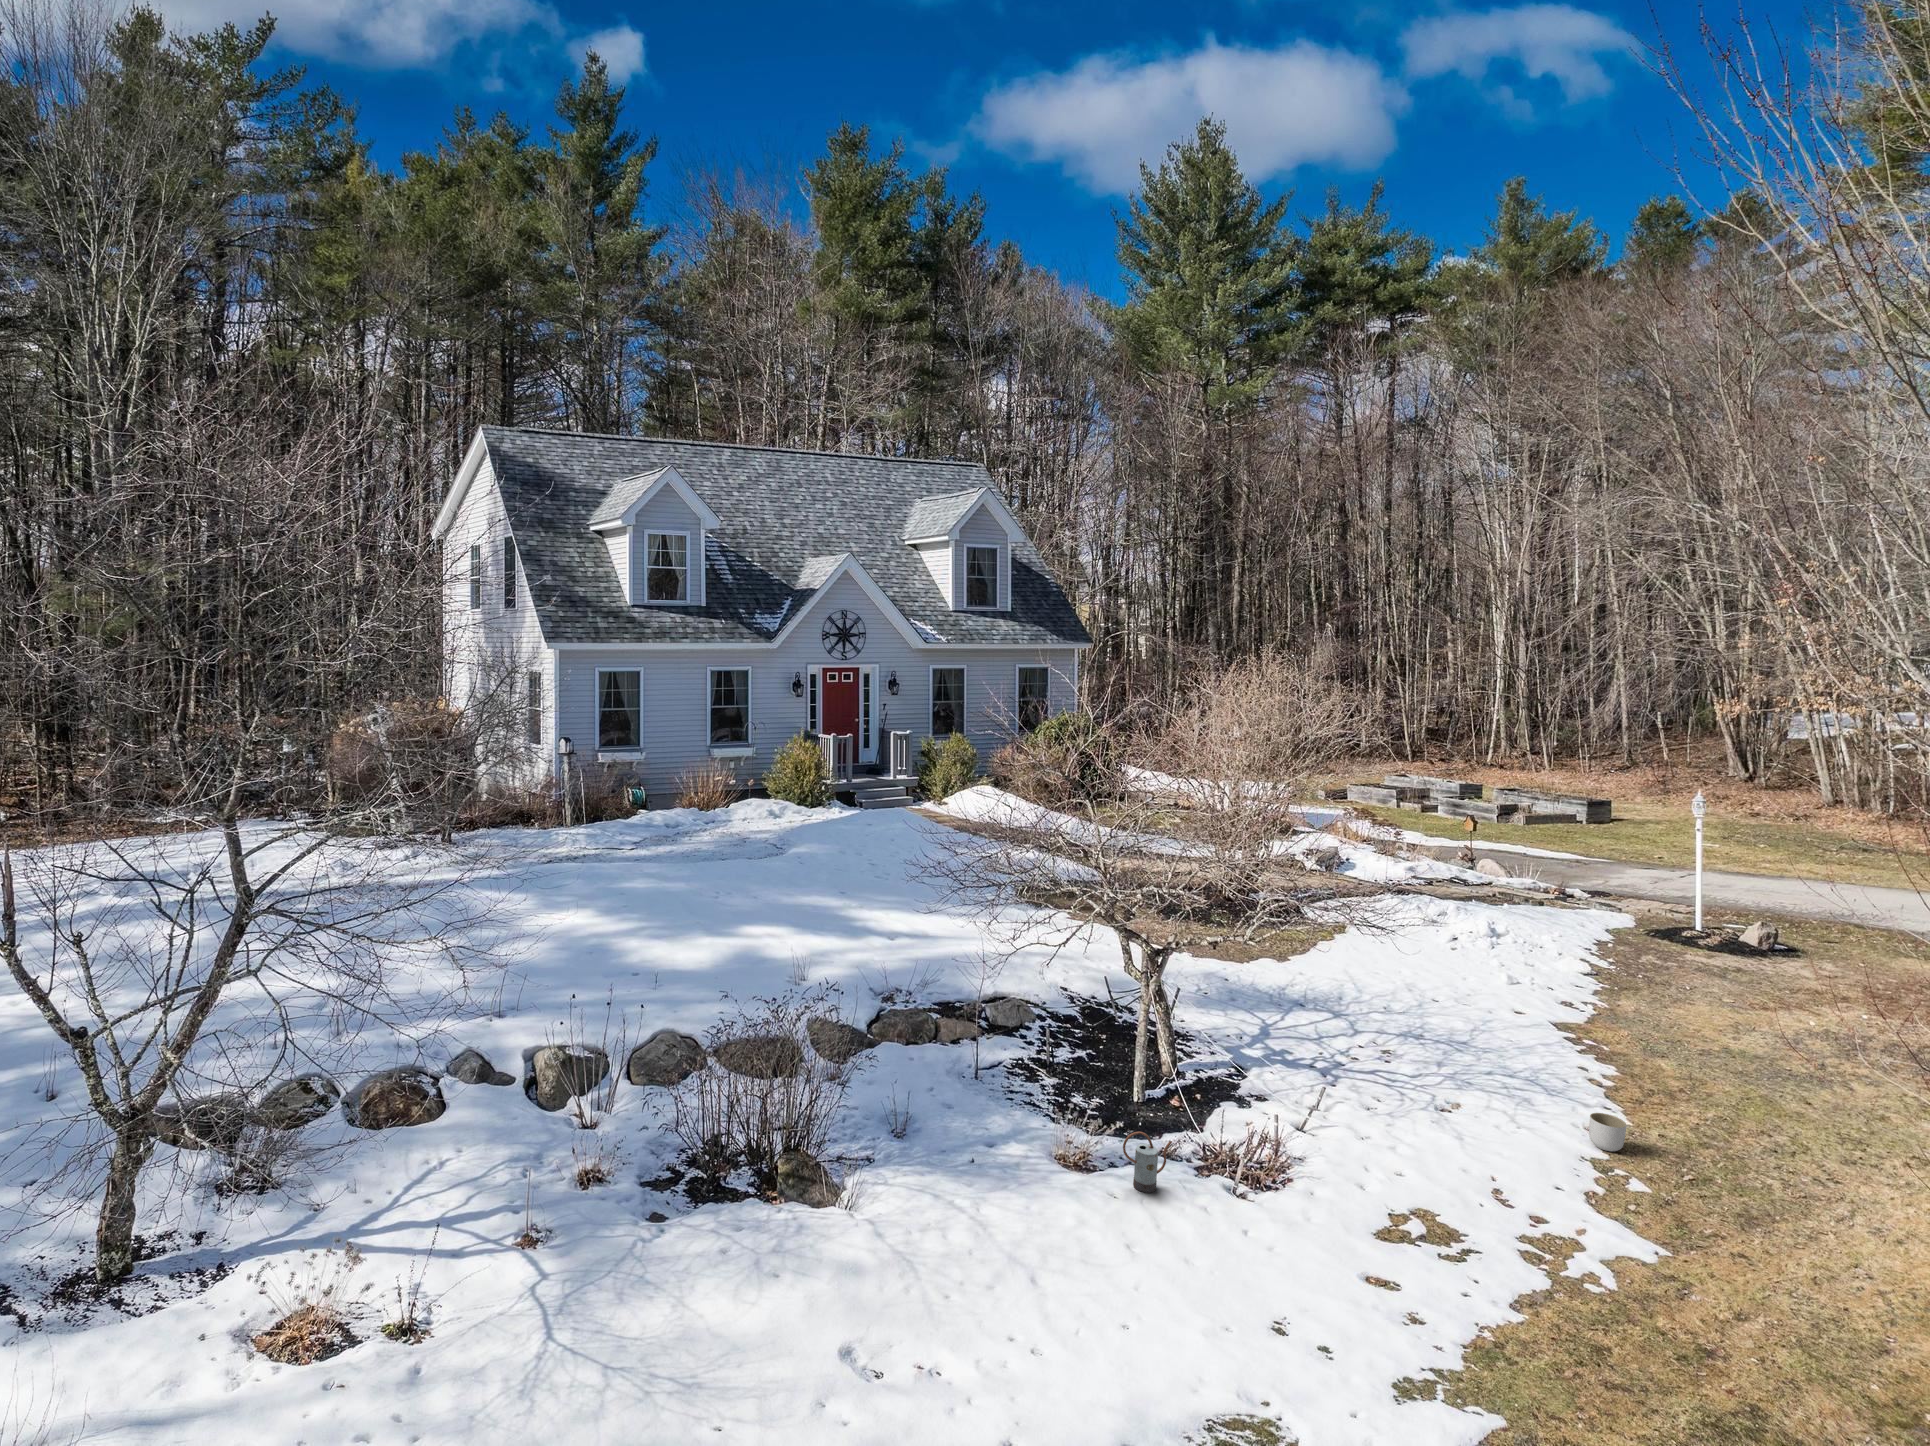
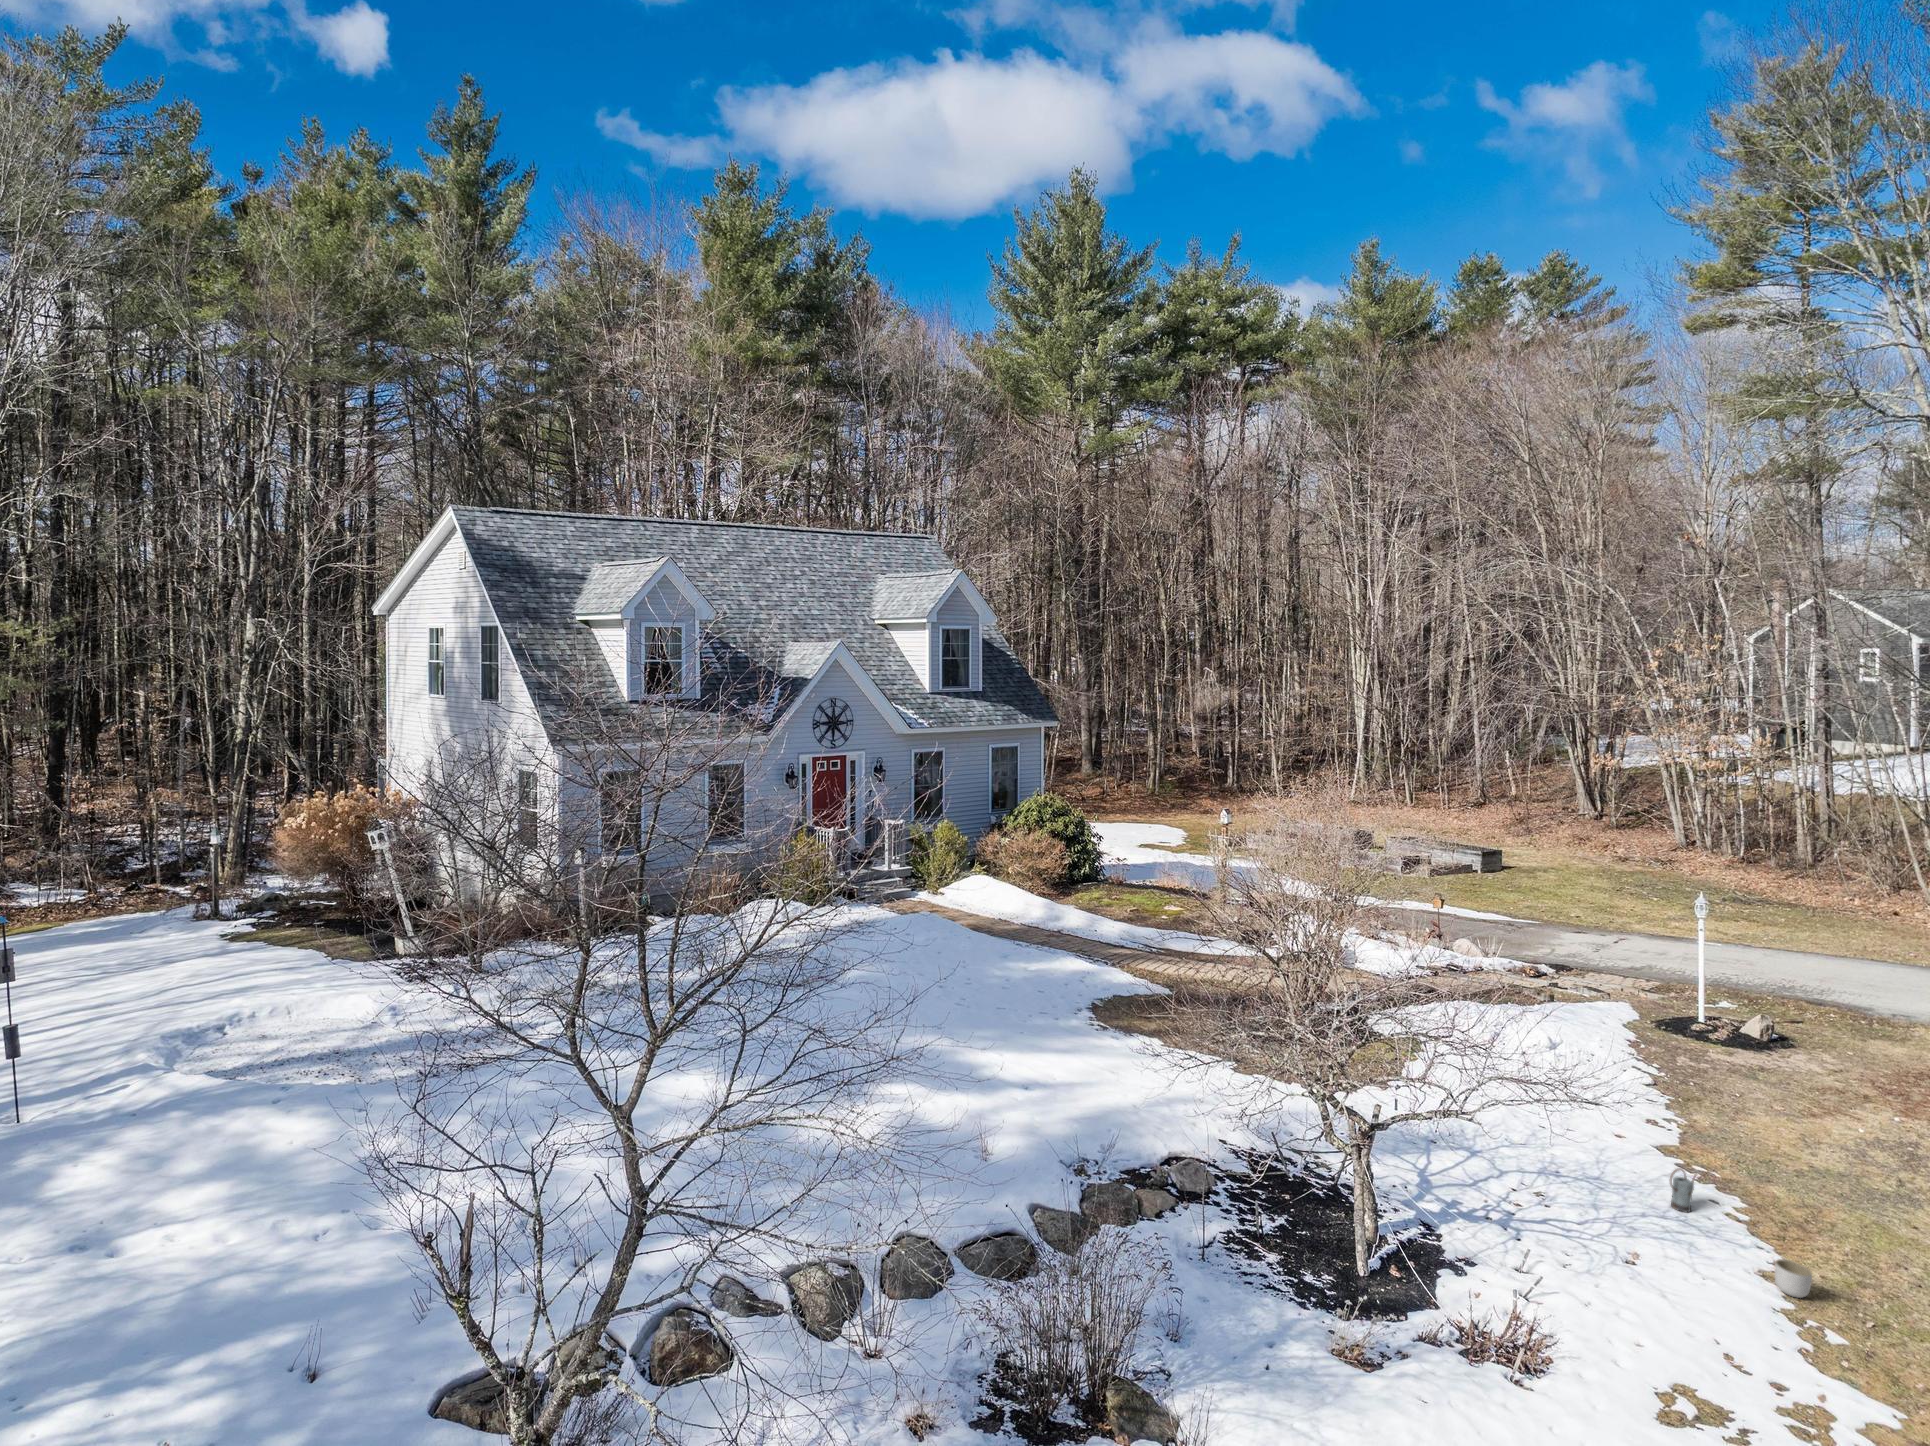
watering can: present [1123,1132,1172,1193] -> present [1670,1169,1696,1213]

